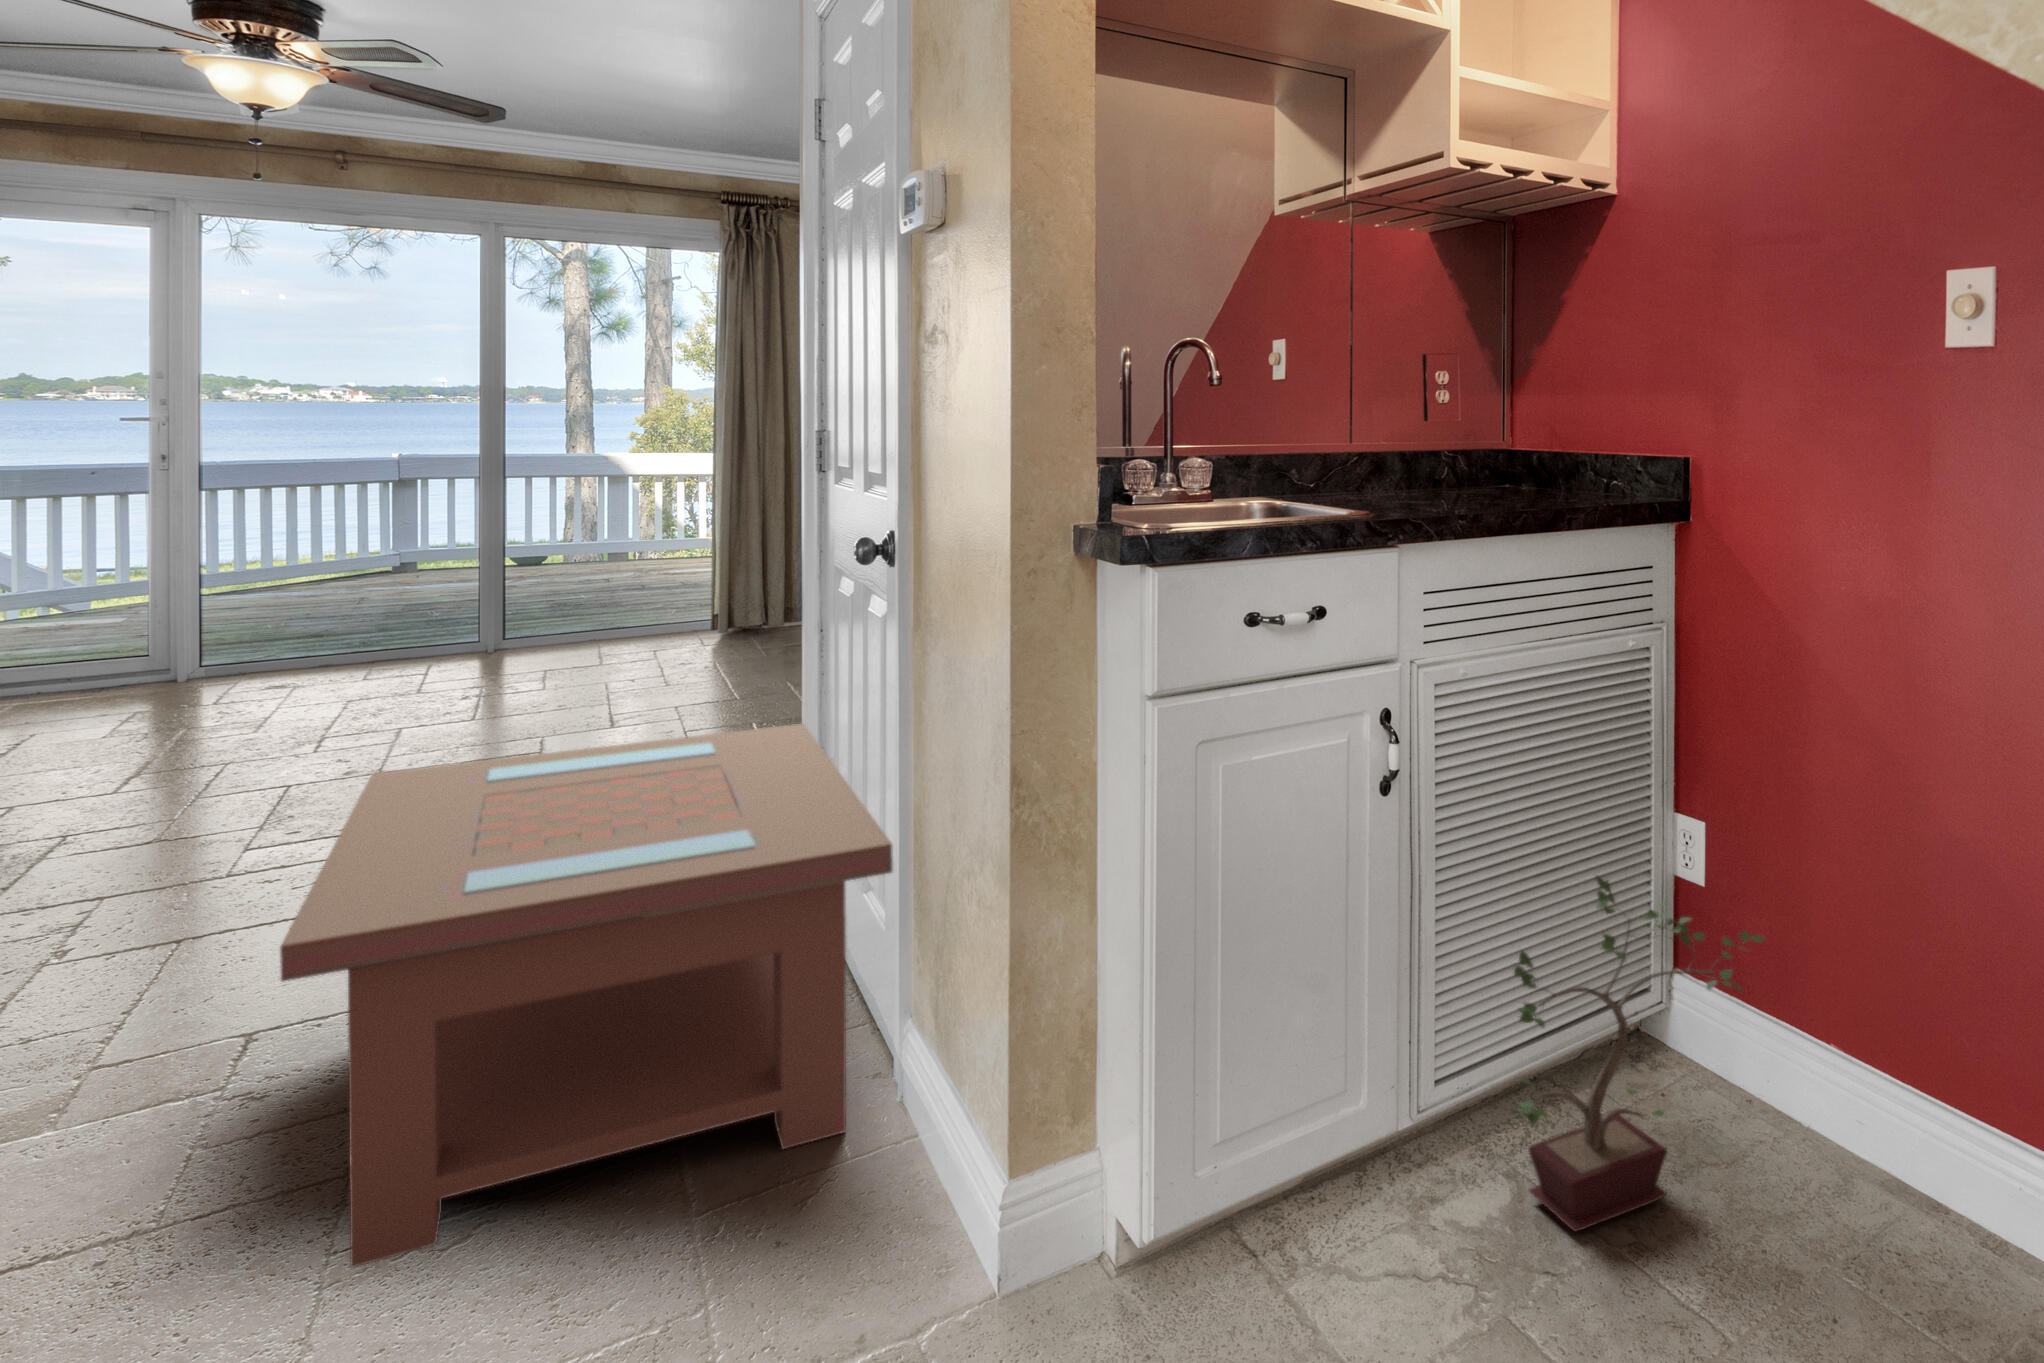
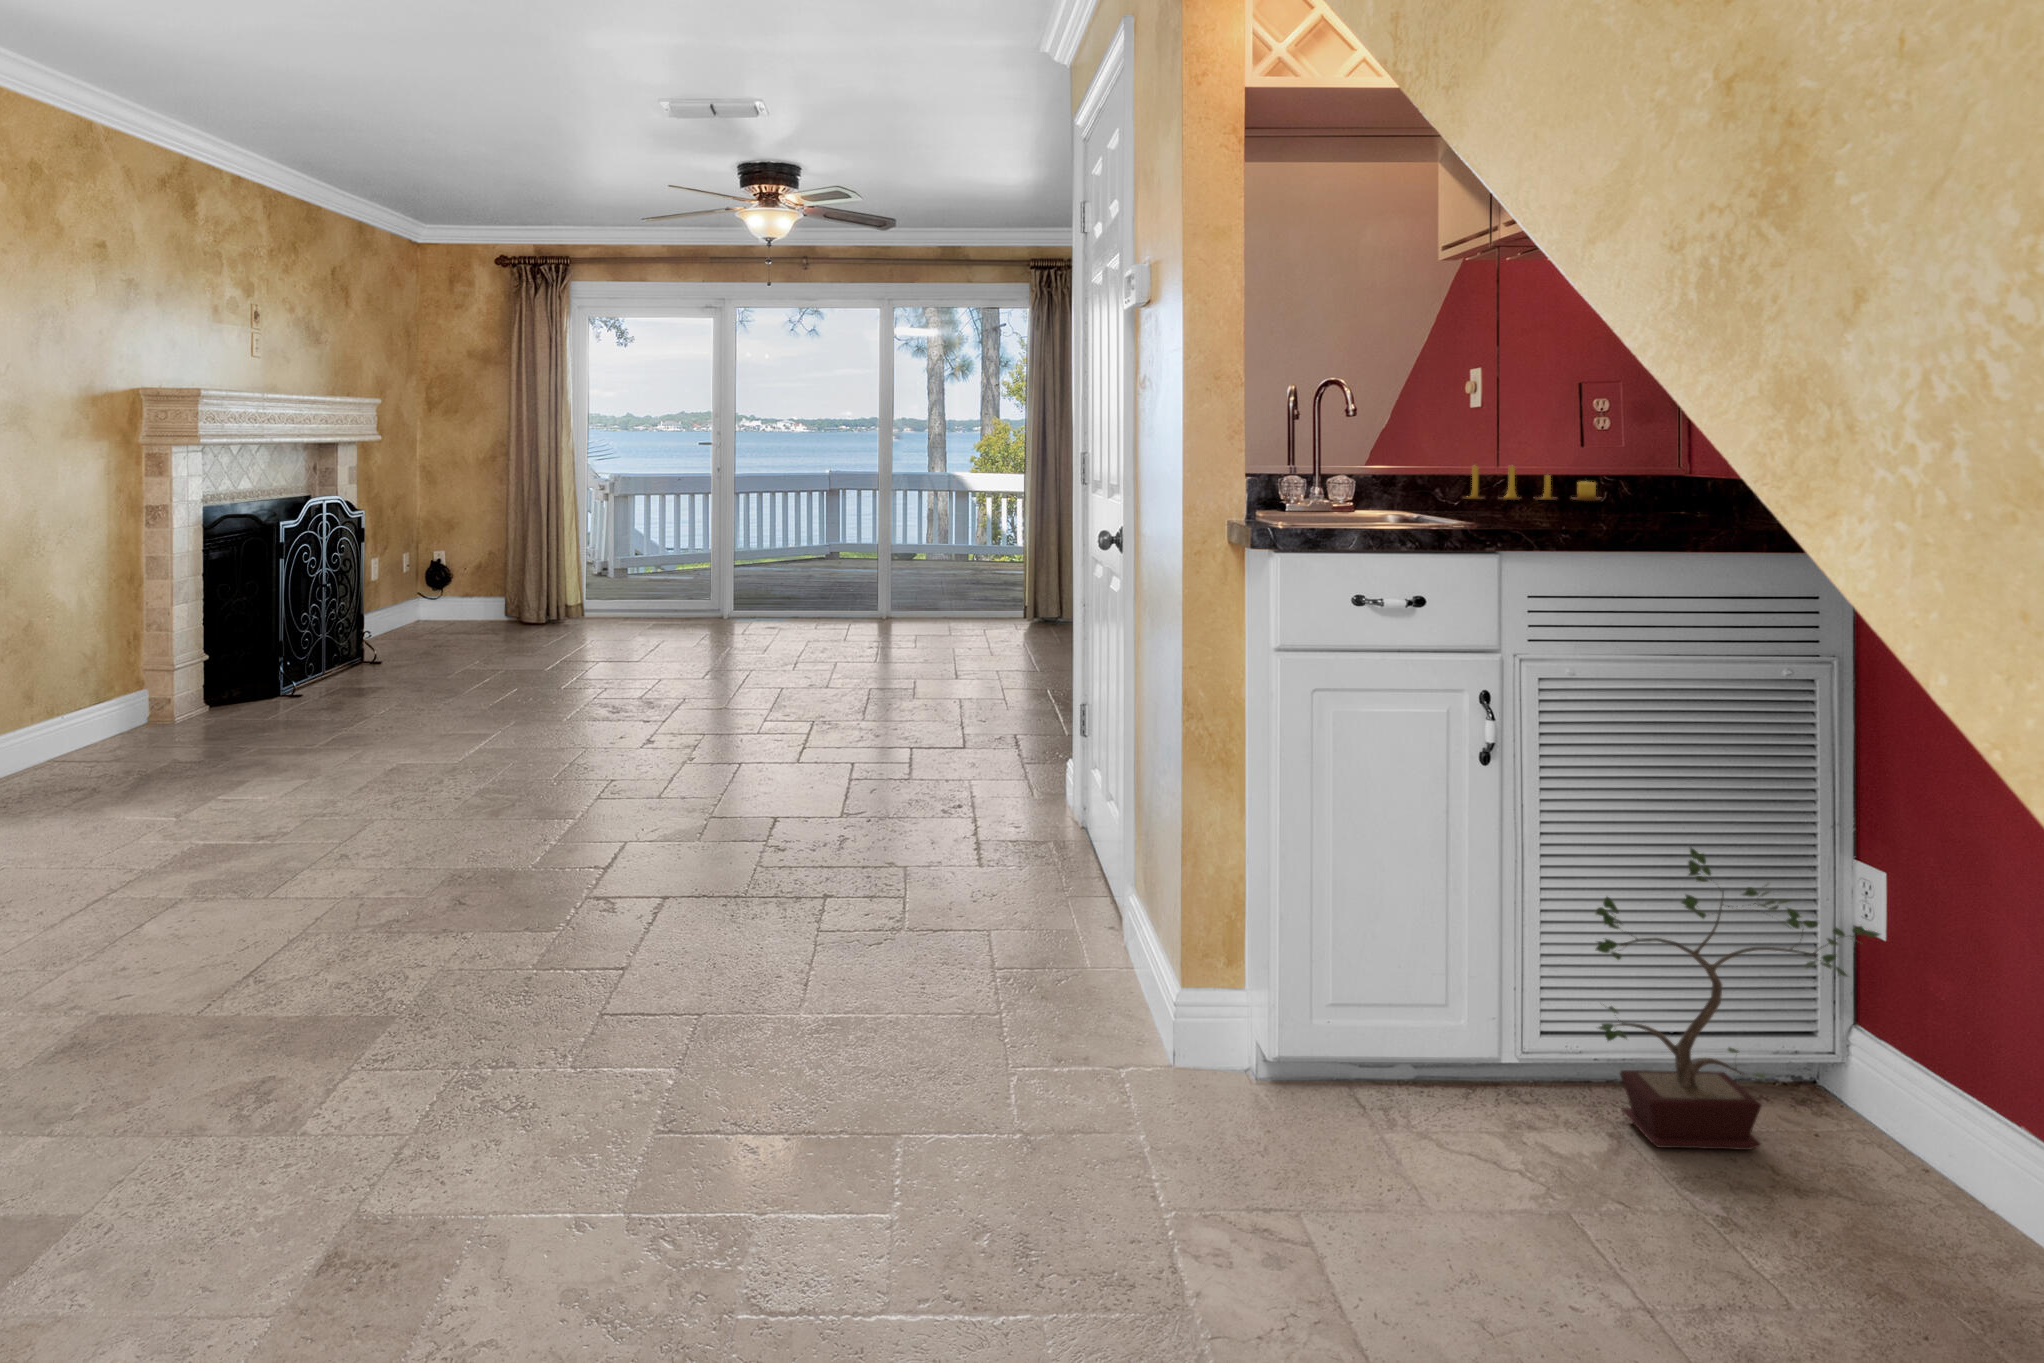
candle: none [1328,442,1472,486] -> present [1464,465,1600,501]
coffee table: present [280,724,893,1268] -> none [783,672,1119,953]

